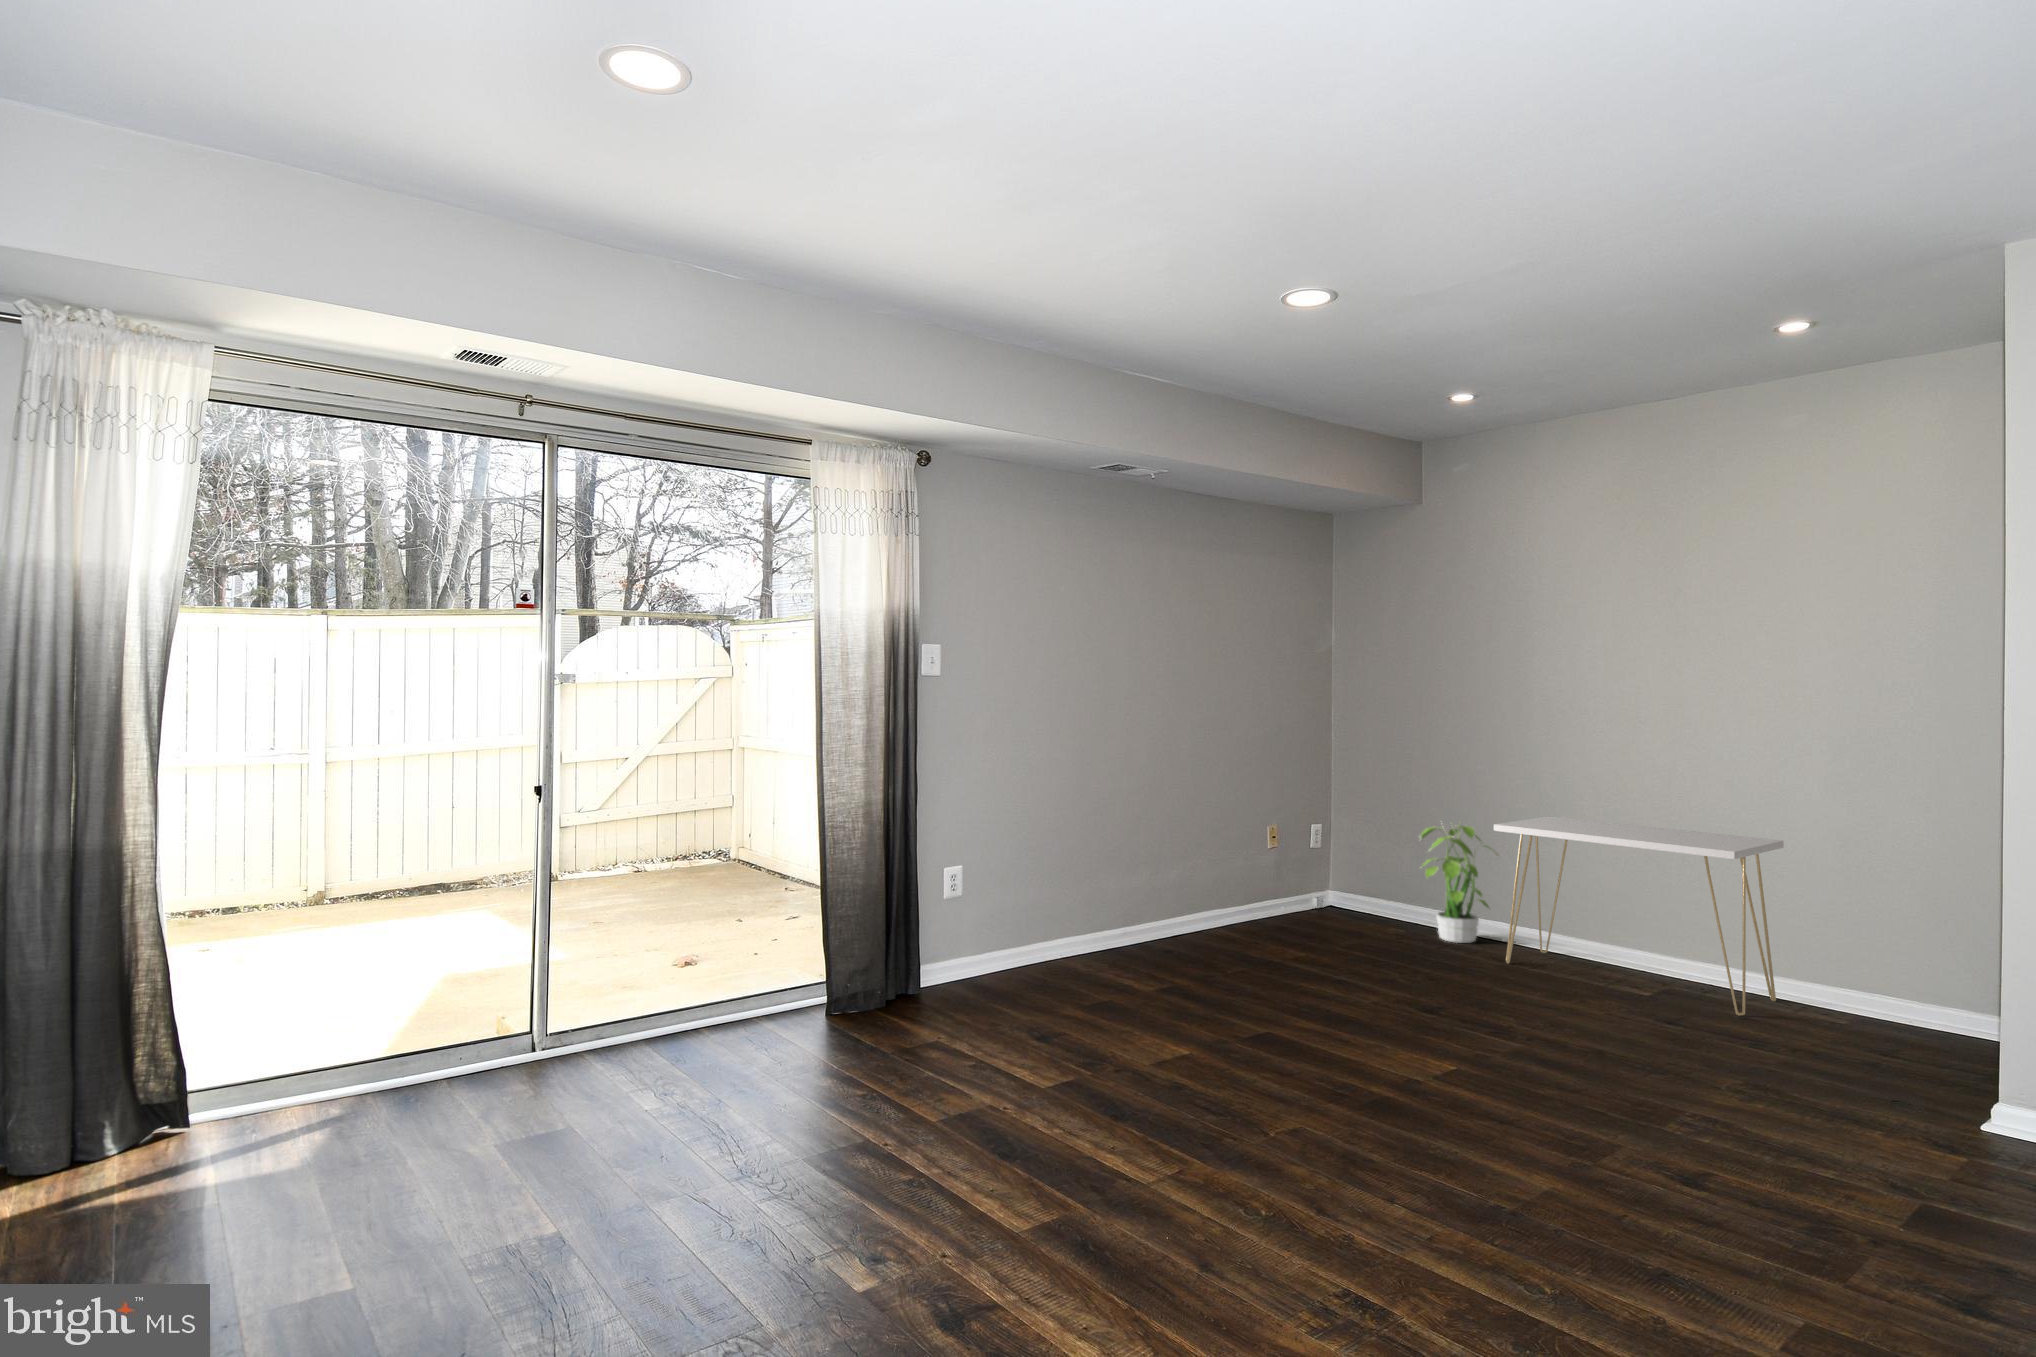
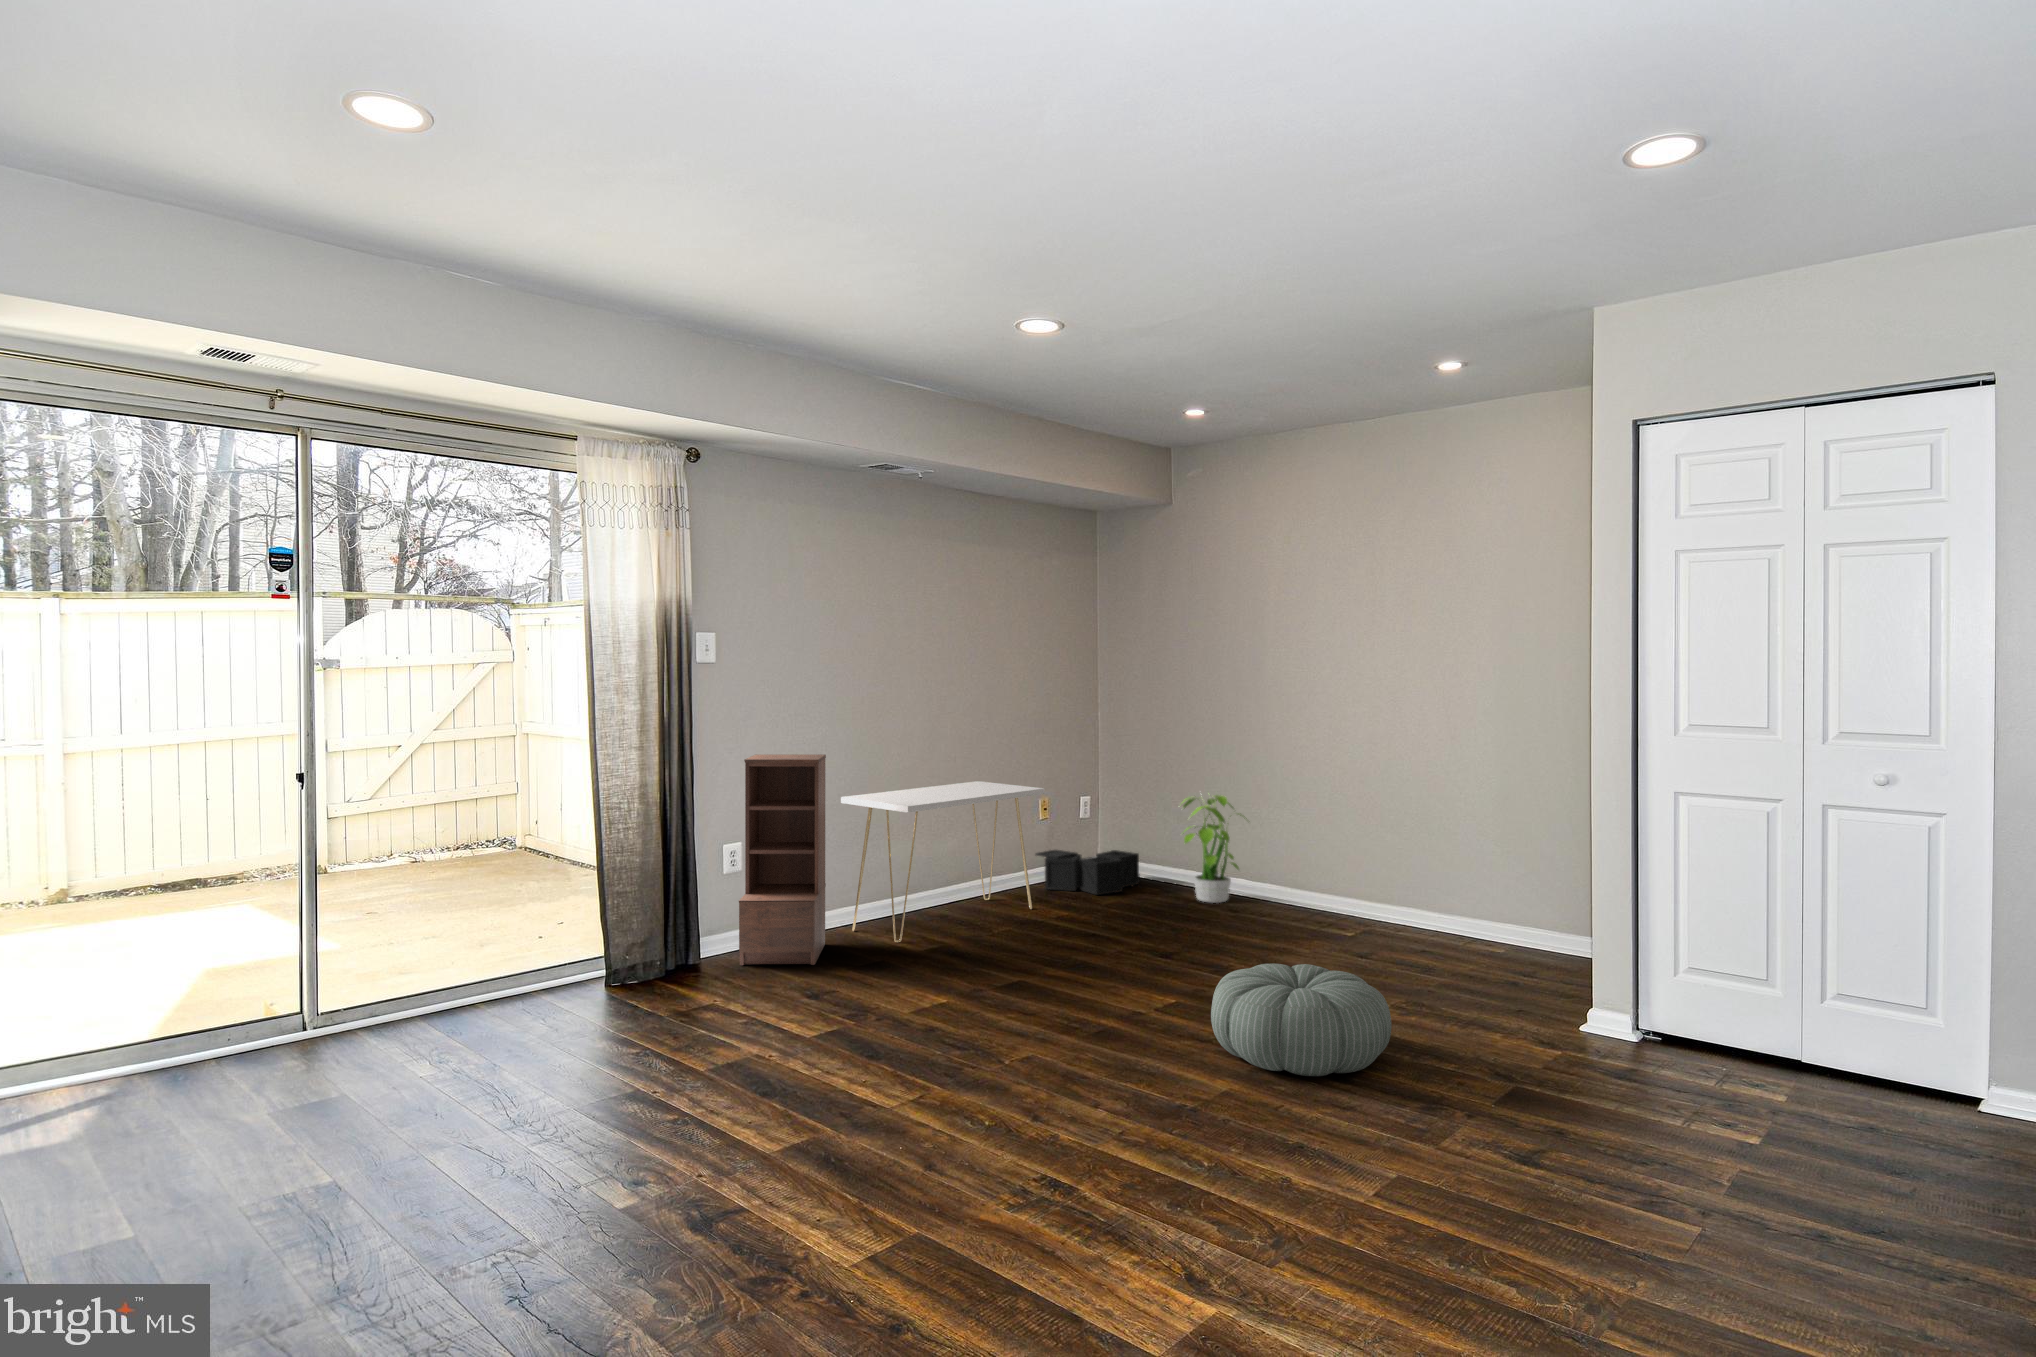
bookshelf: none [961,778,1047,999] -> present [739,754,826,965]
console table: present [1494,816,1784,1016] -> present [841,781,1045,942]
storage bin: none [1256,879,1375,930] -> present [1036,850,1140,895]
pouf: none [1507,1029,1745,1173] -> present [1211,964,1392,1076]

